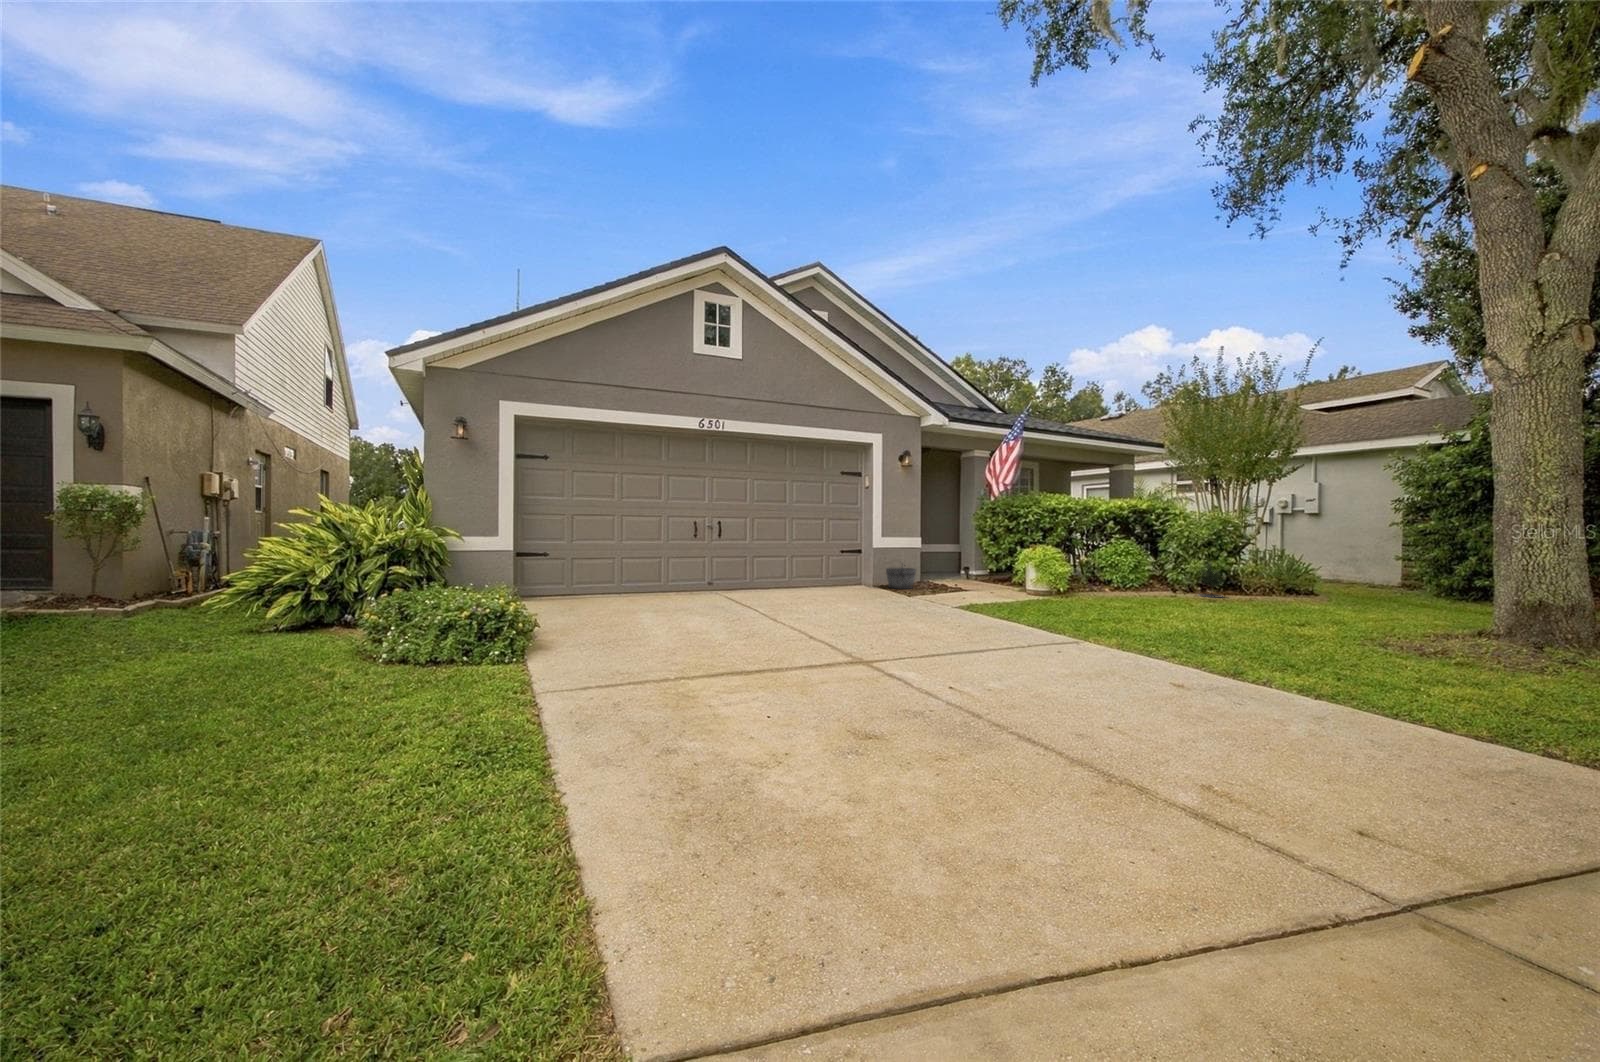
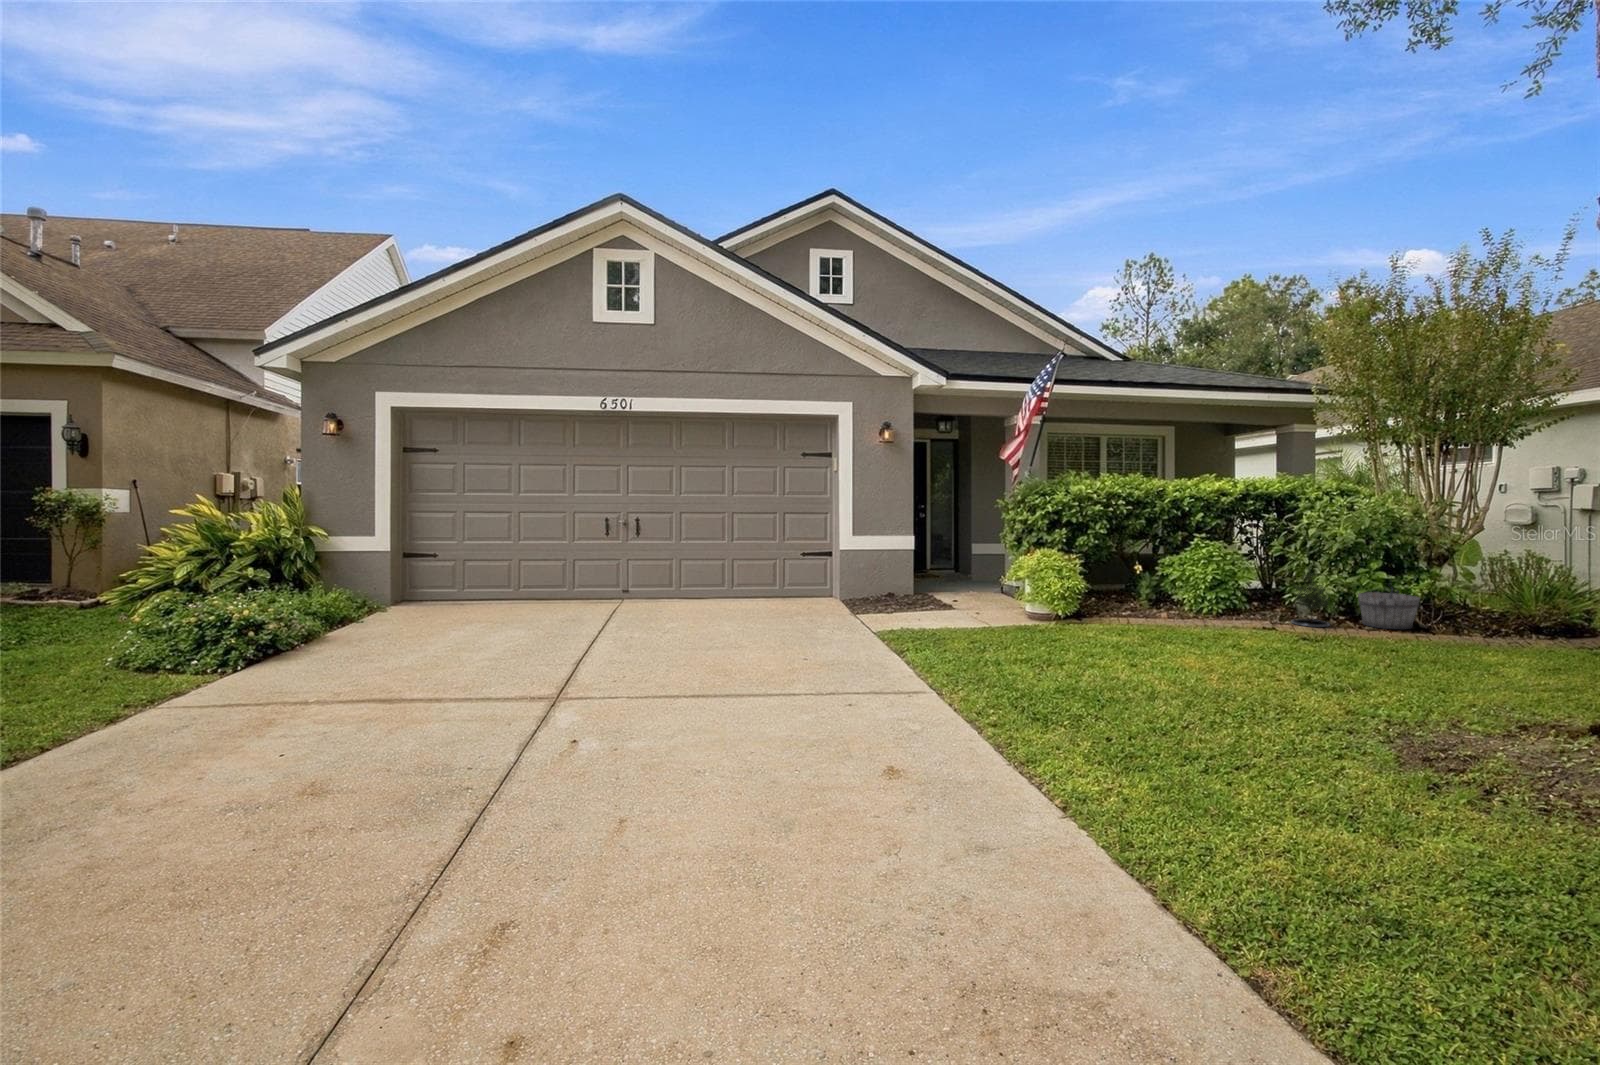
wooden bucket: present [886,565,916,589] -> present [1358,588,1420,629]

